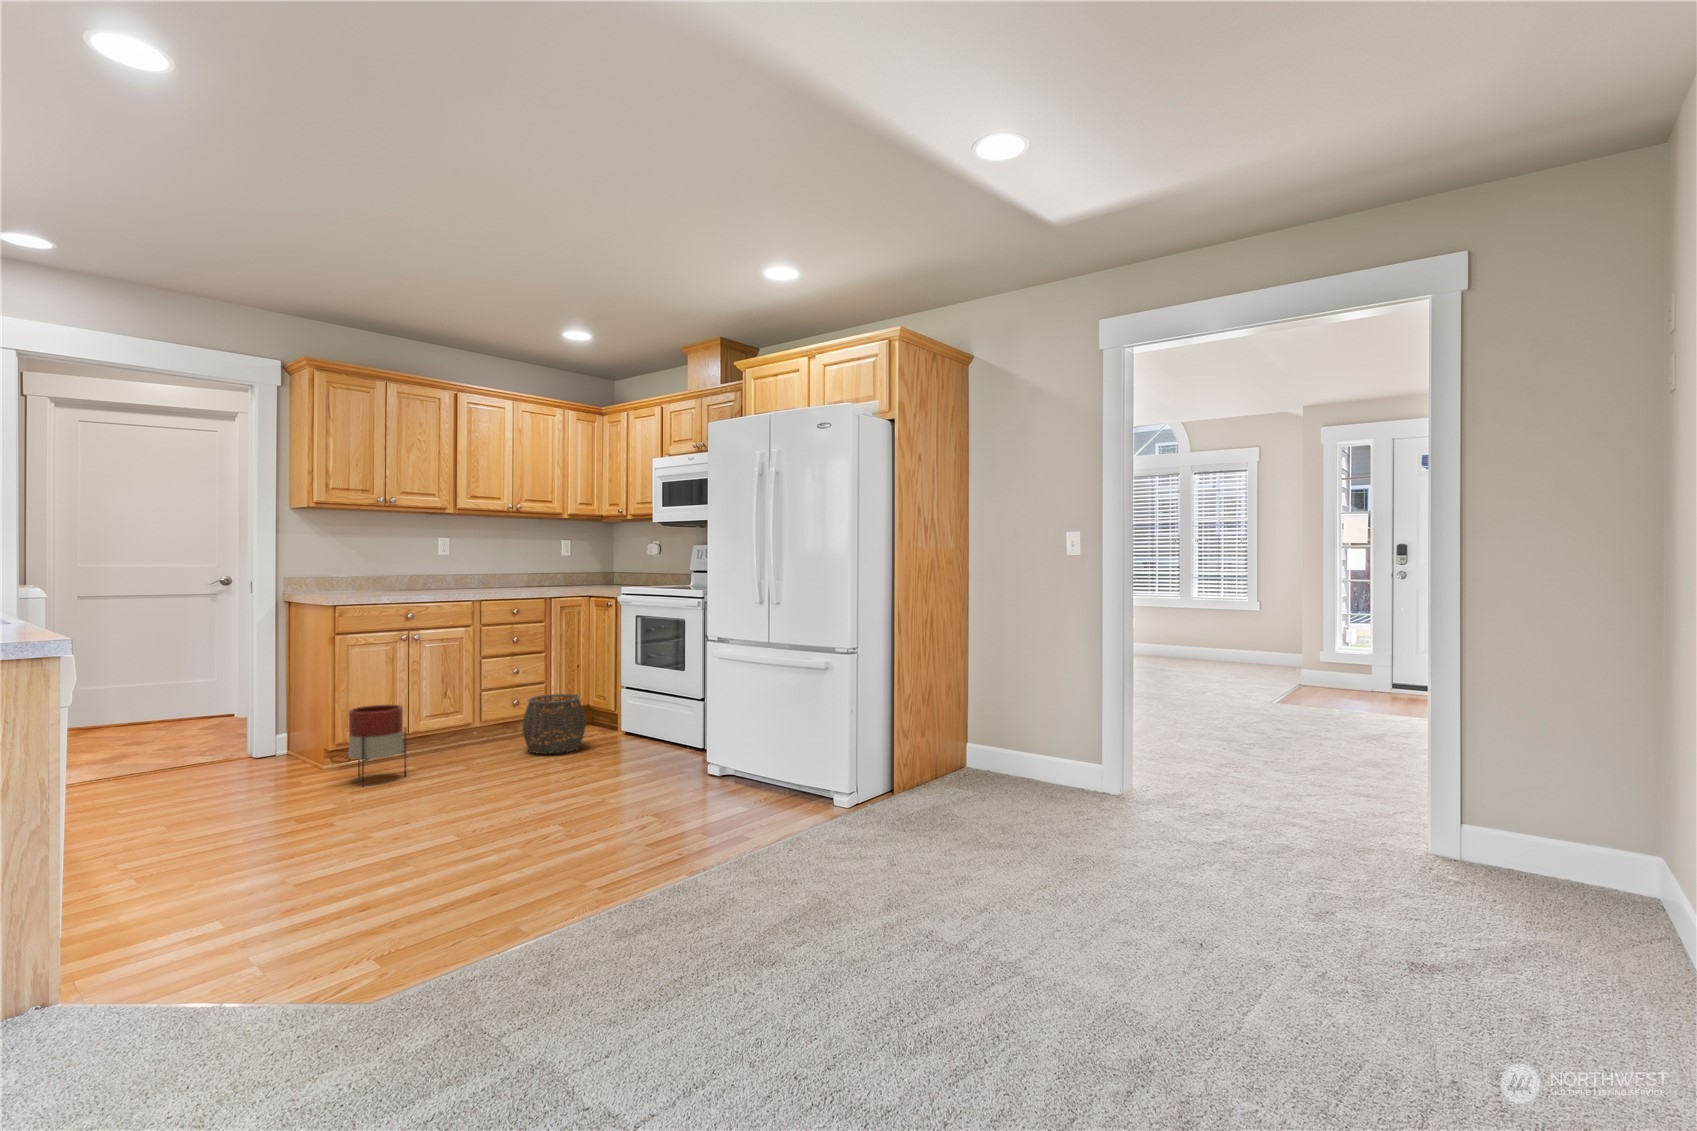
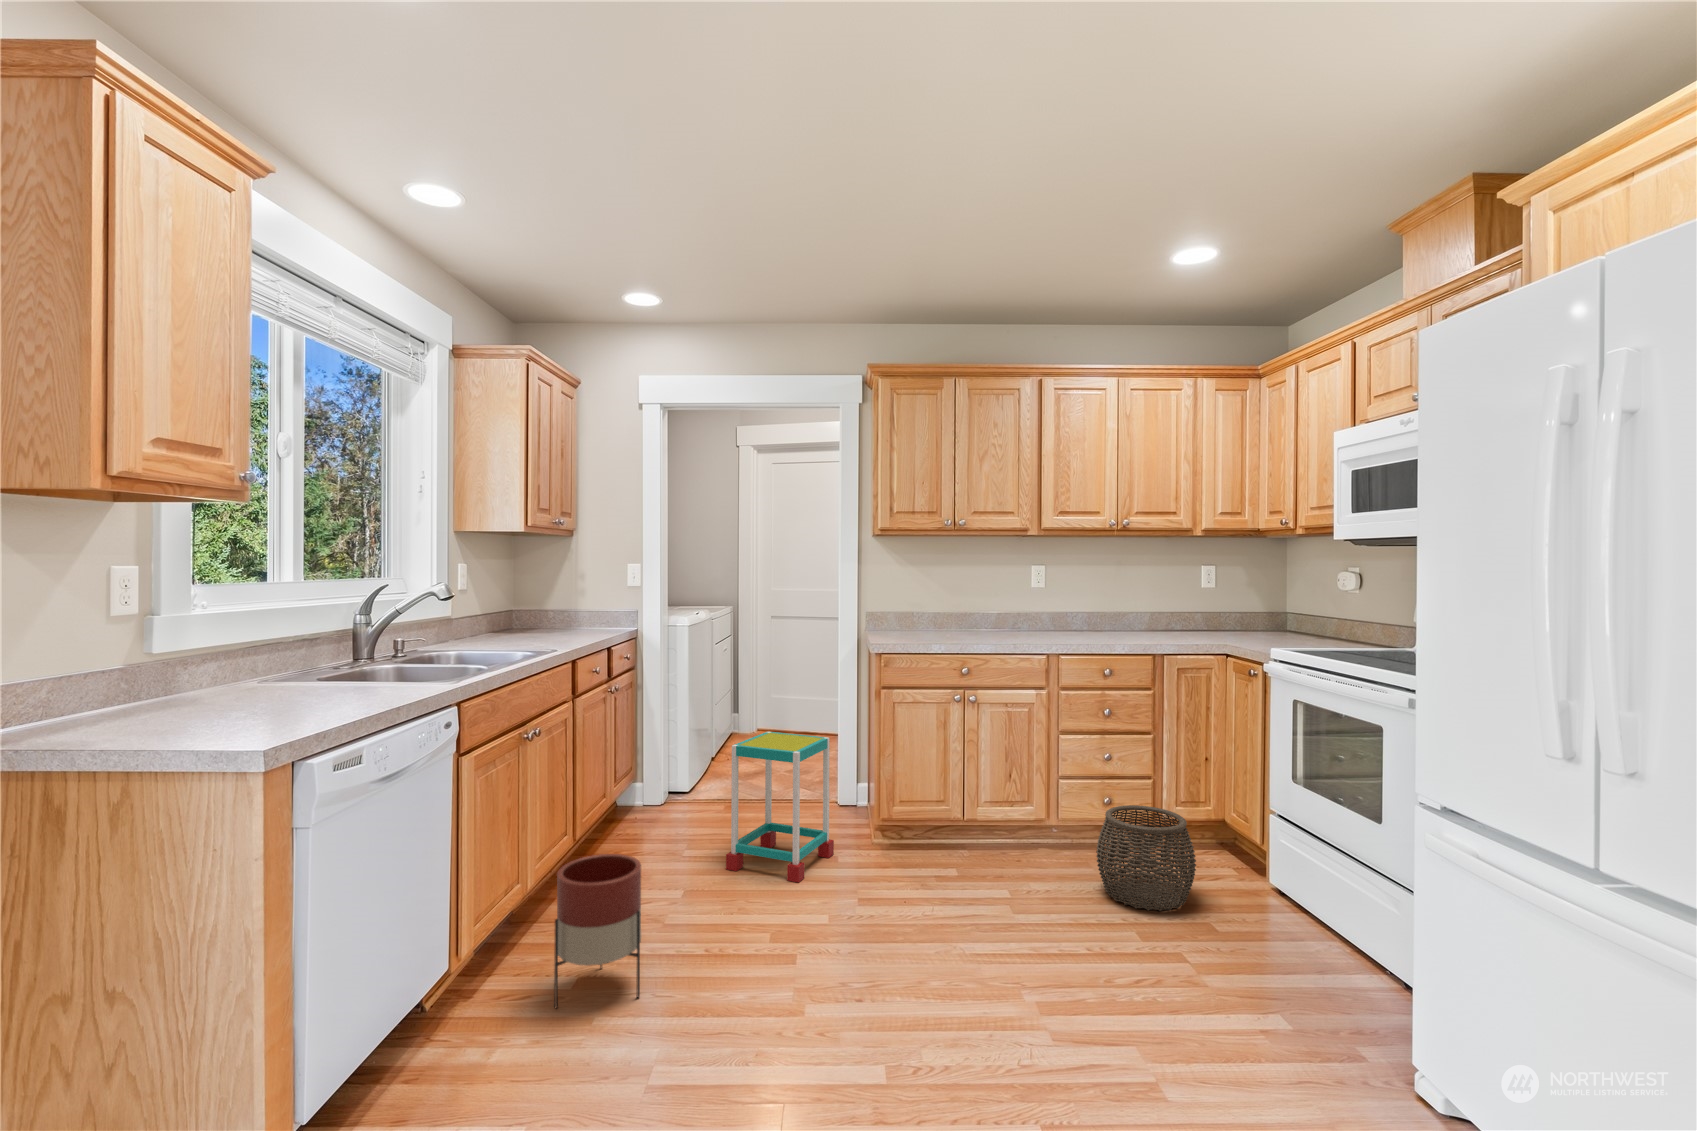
side table: none [195,679,295,804] -> present [726,732,834,883]
planter: present [349,704,406,786] -> present [554,854,641,1008]

